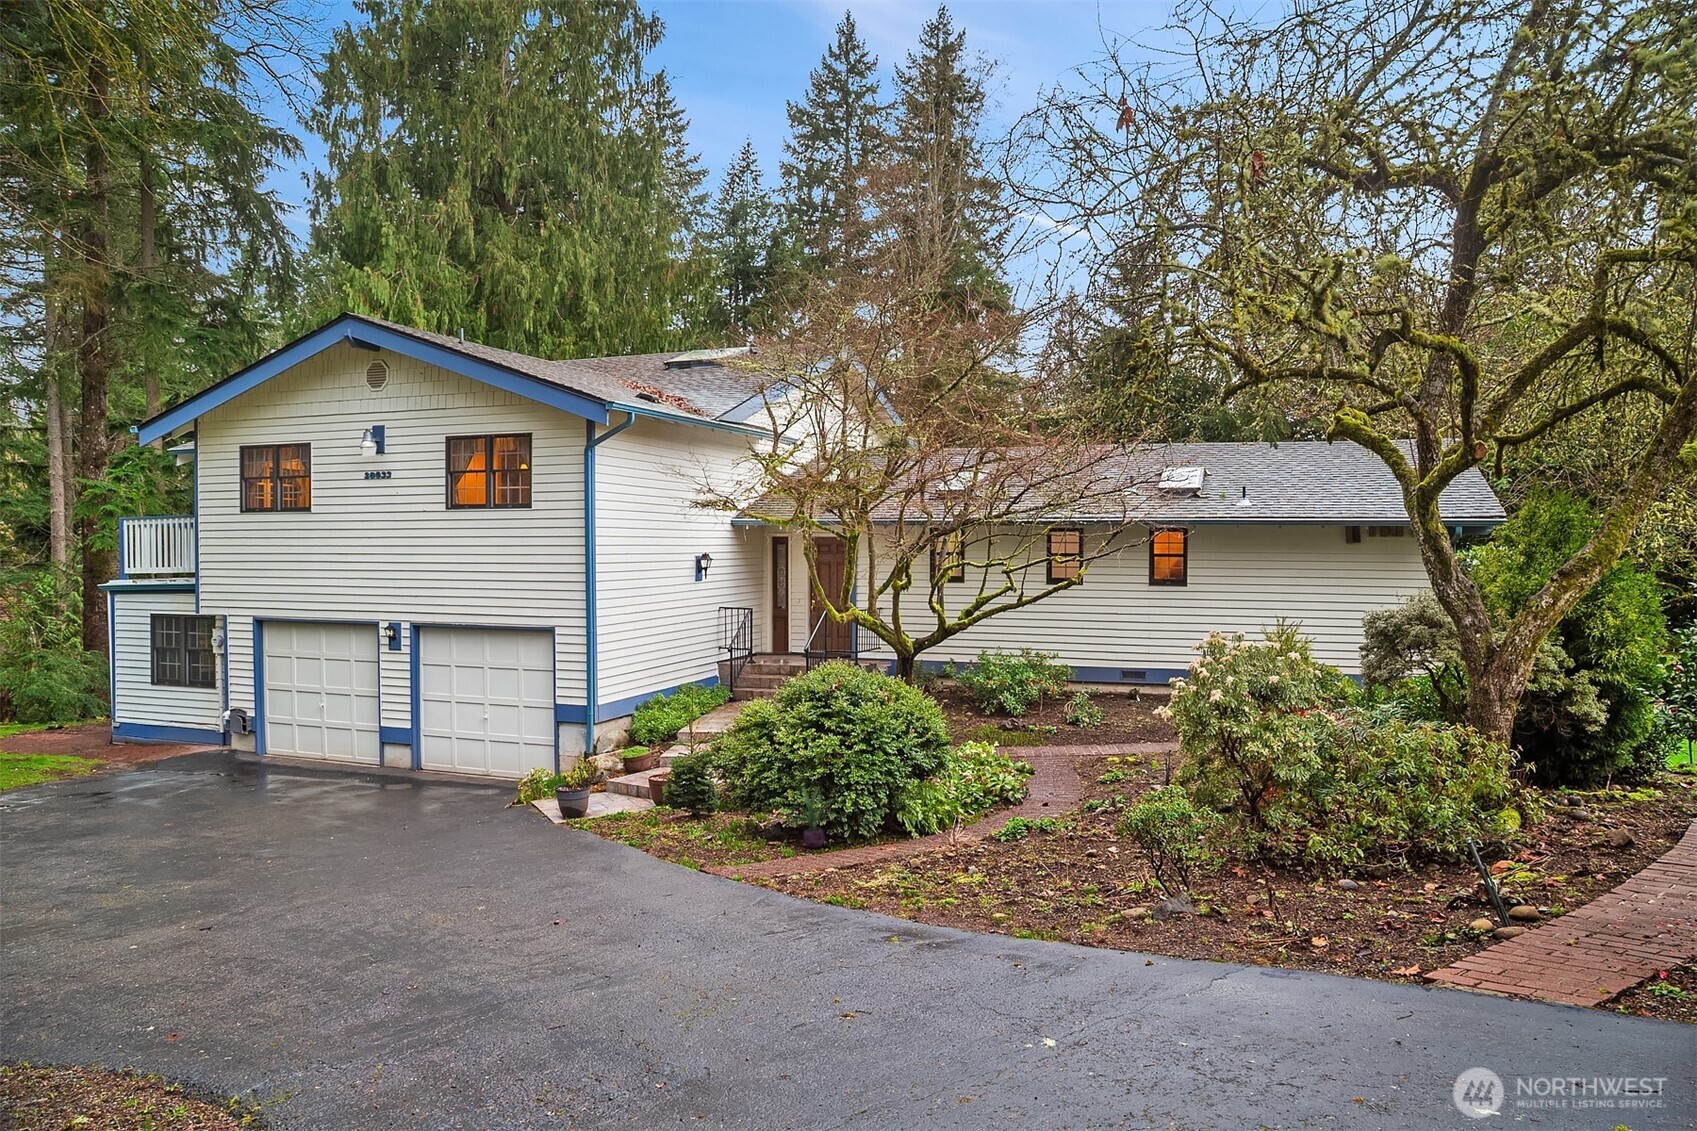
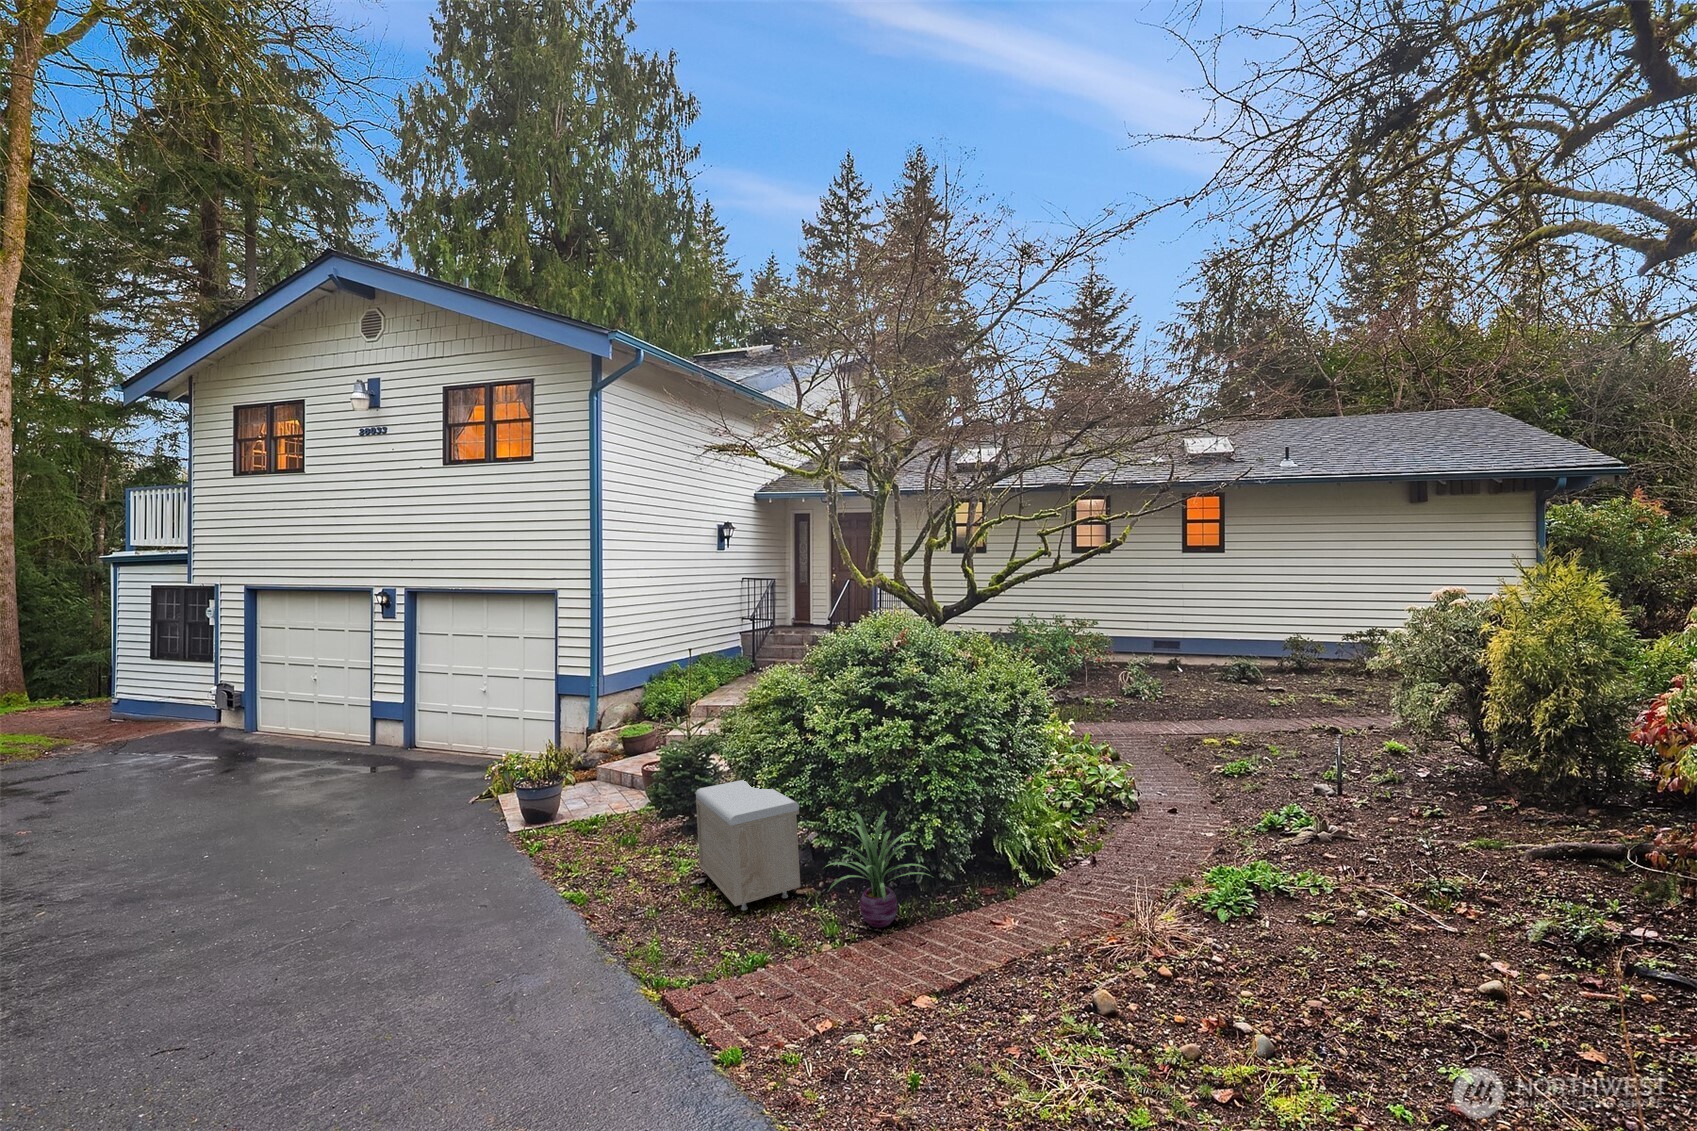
storage bench: none [705,774,771,845] -> present [696,780,800,911]

